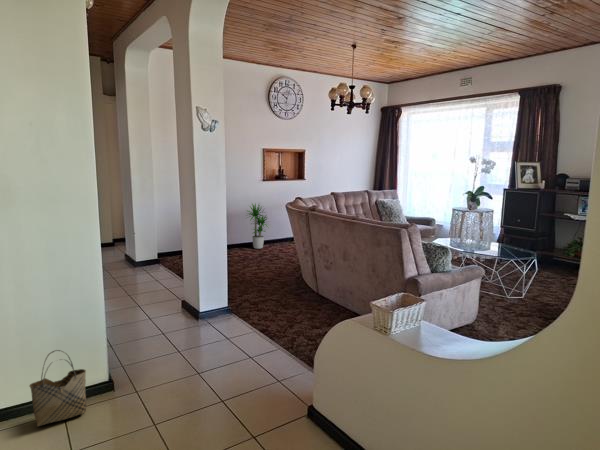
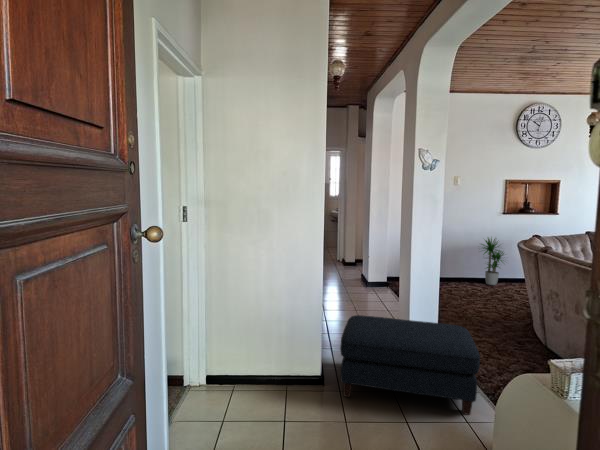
ottoman: none [135,289,284,395] -> present [340,315,480,415]
woven basket: present [30,350,86,426] -> none [266,341,303,395]

